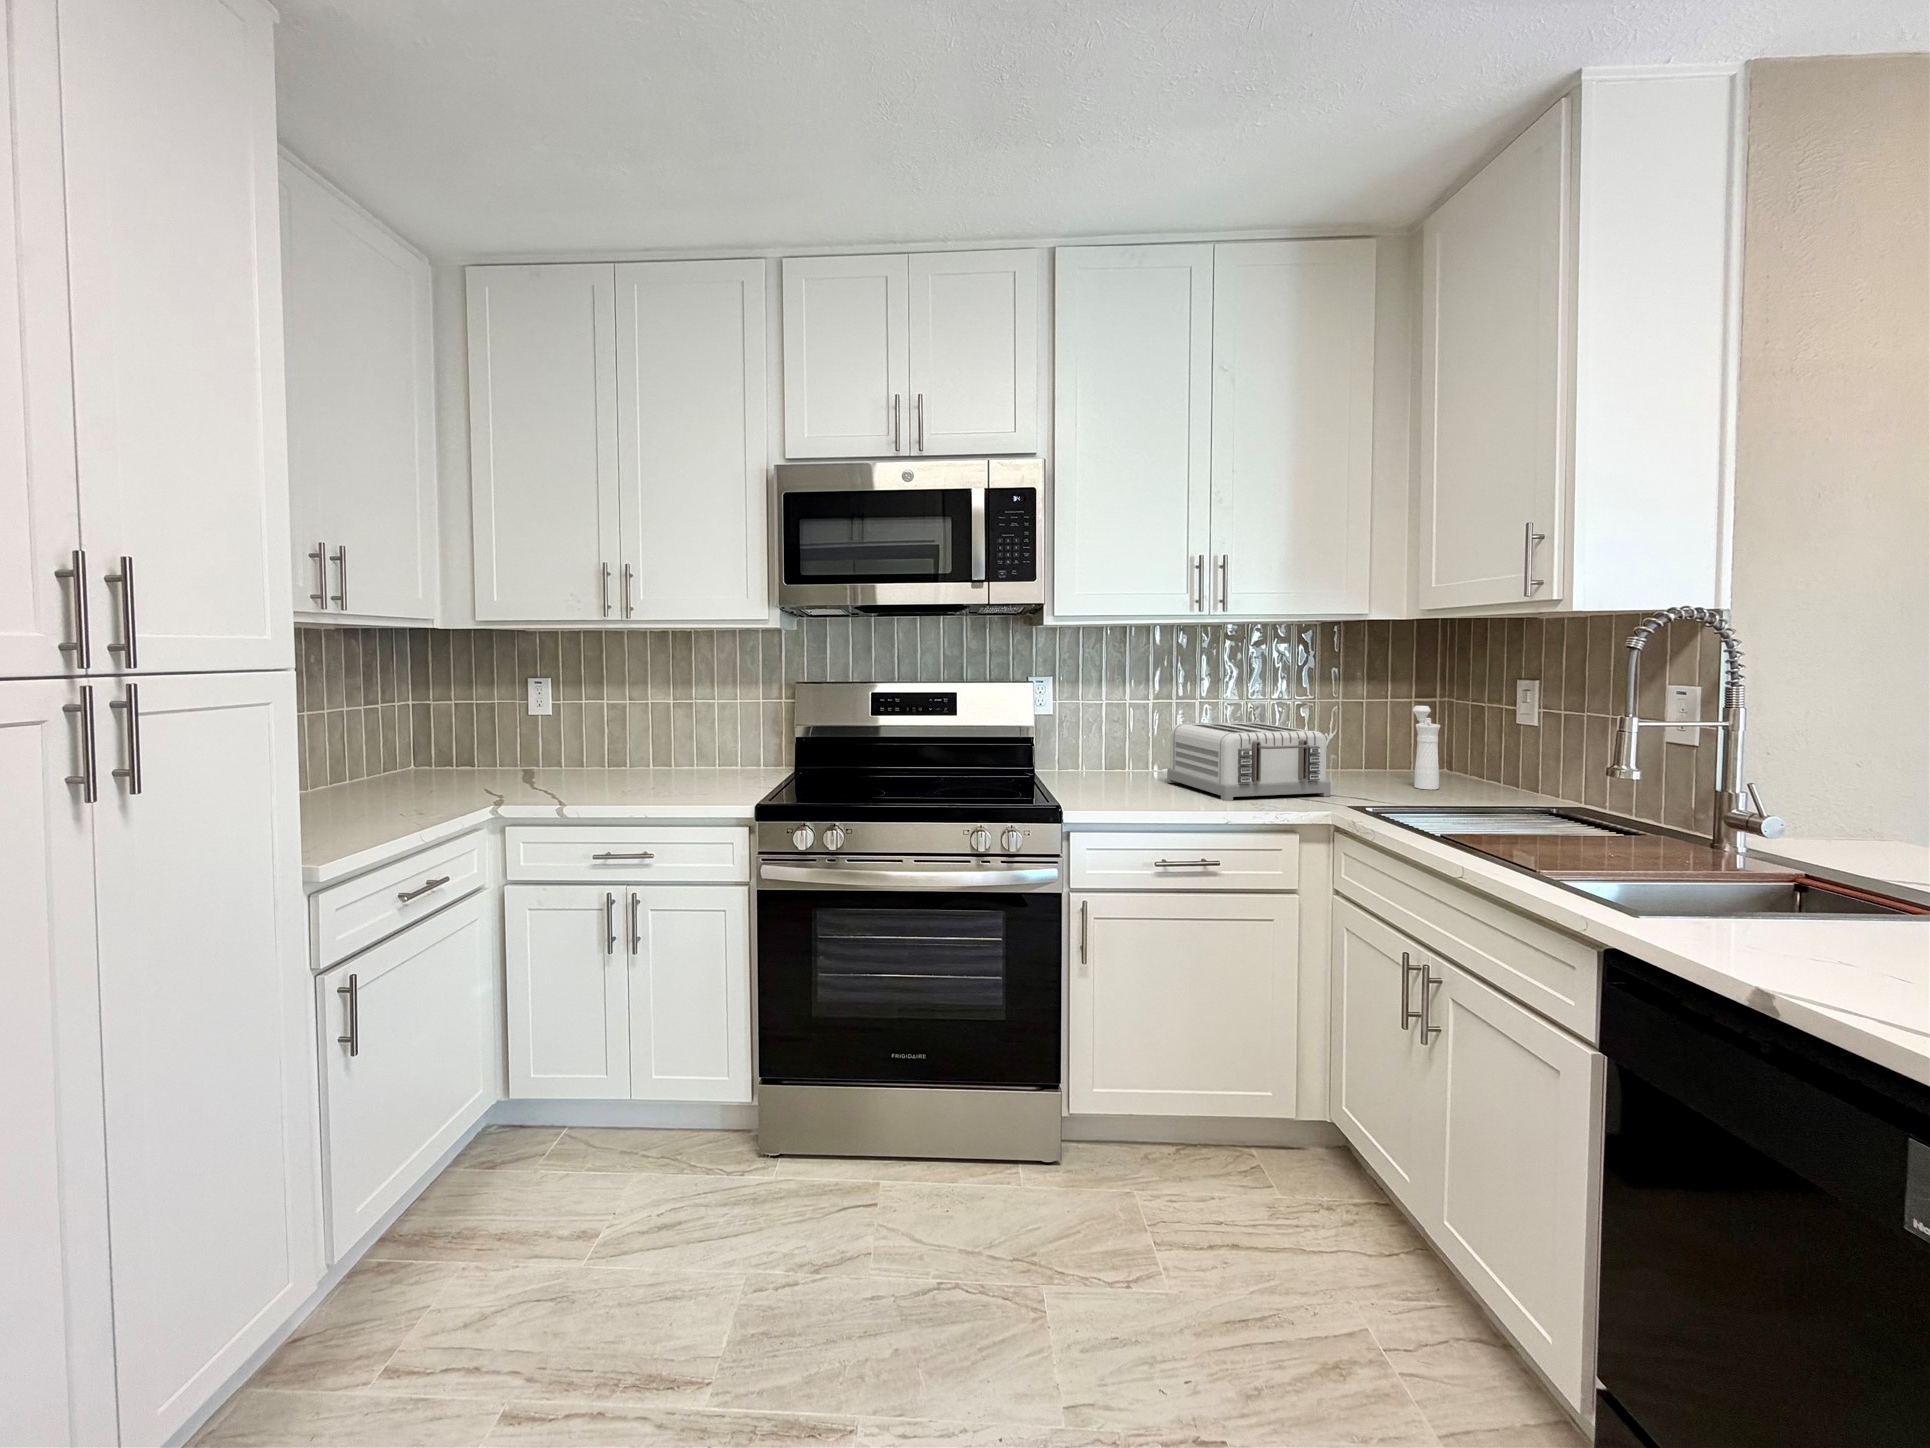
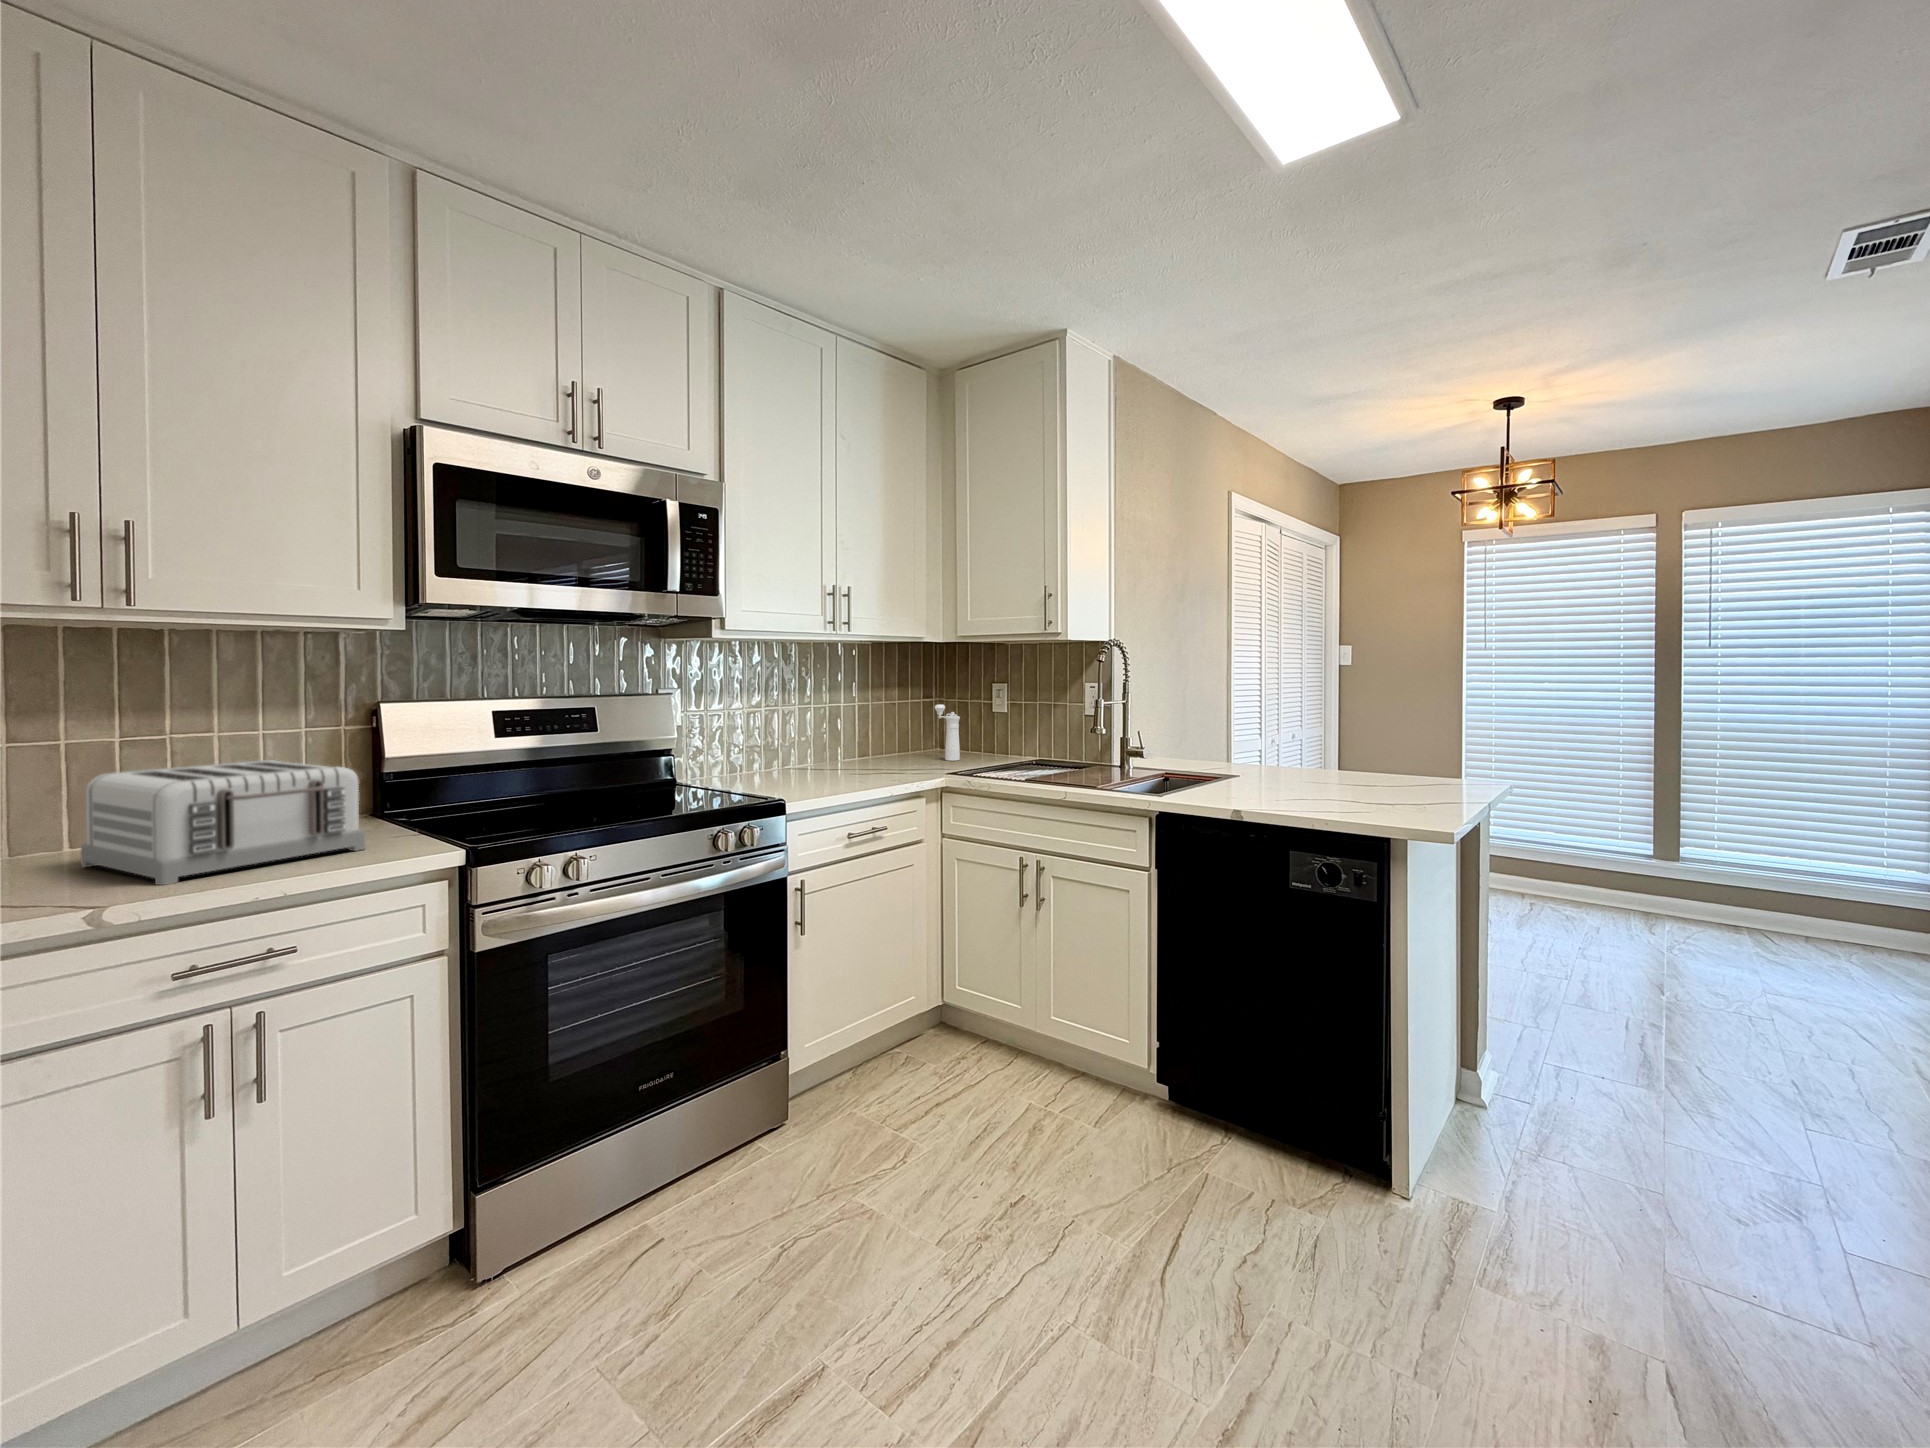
toaster: present [1167,722,1331,801] -> present [81,760,365,885]

